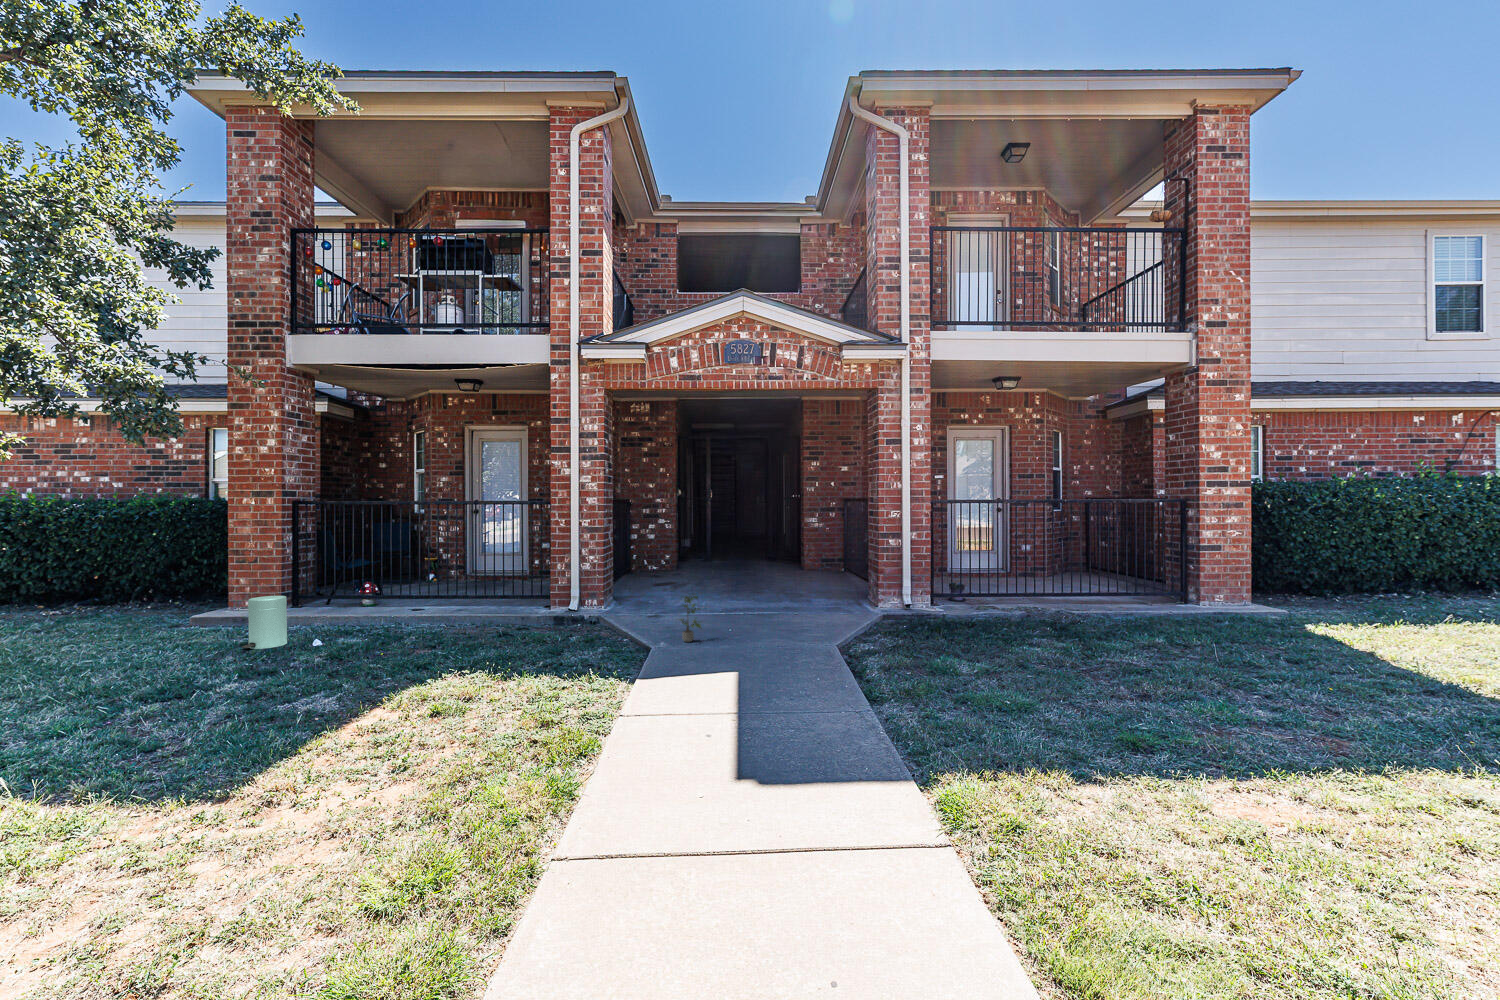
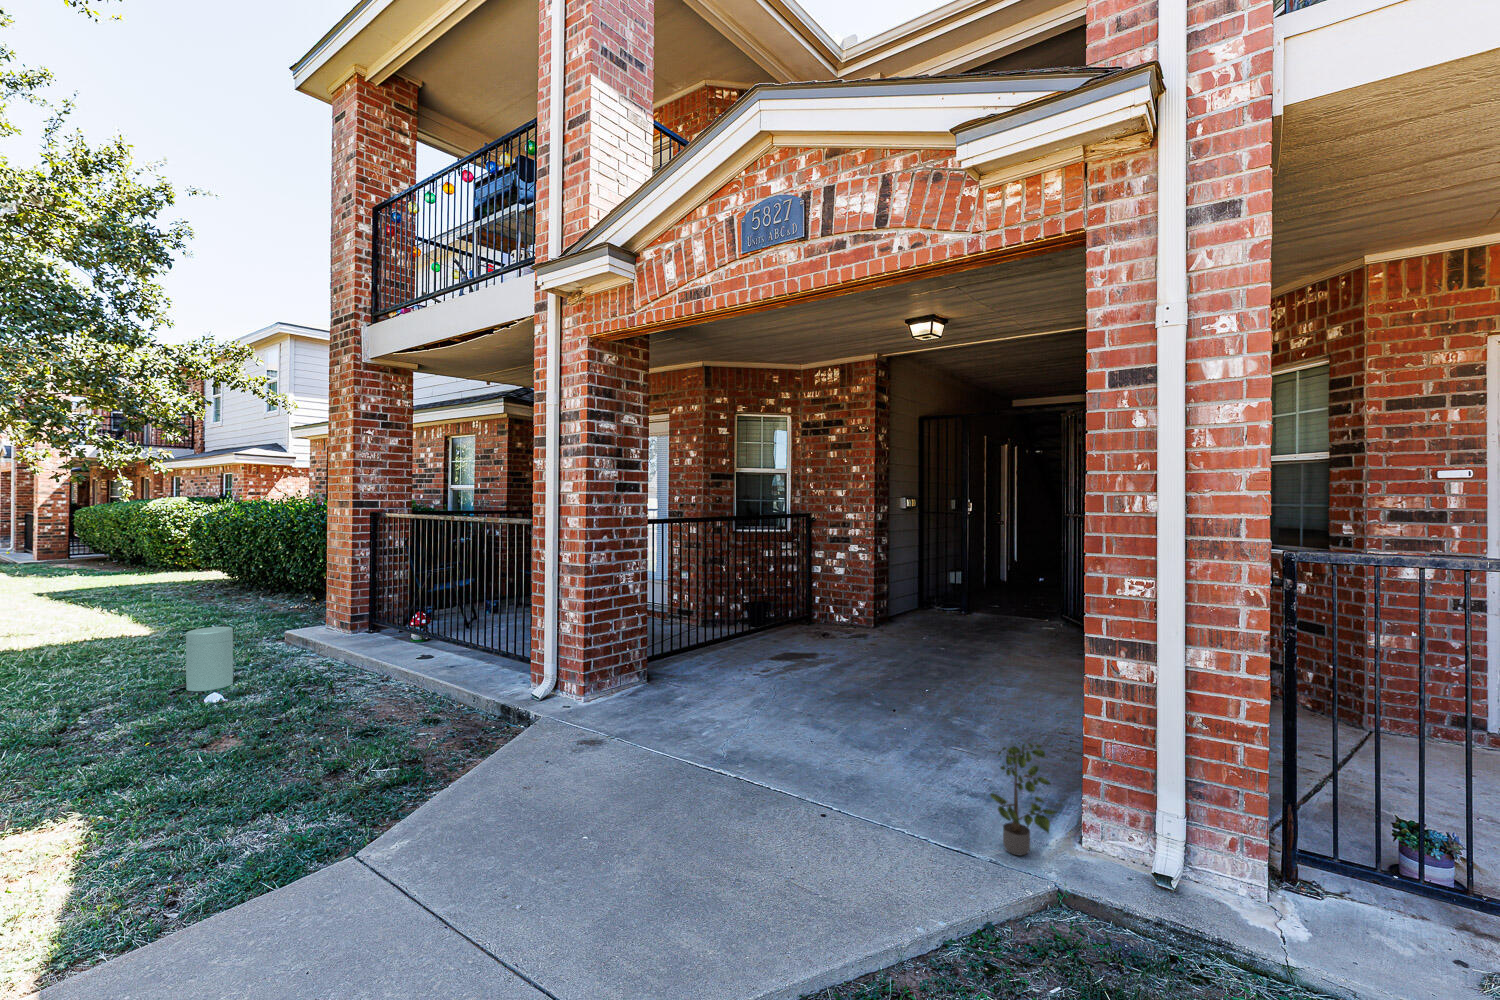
potted plant: present [680,596,701,642] -> present [990,743,1056,855]

